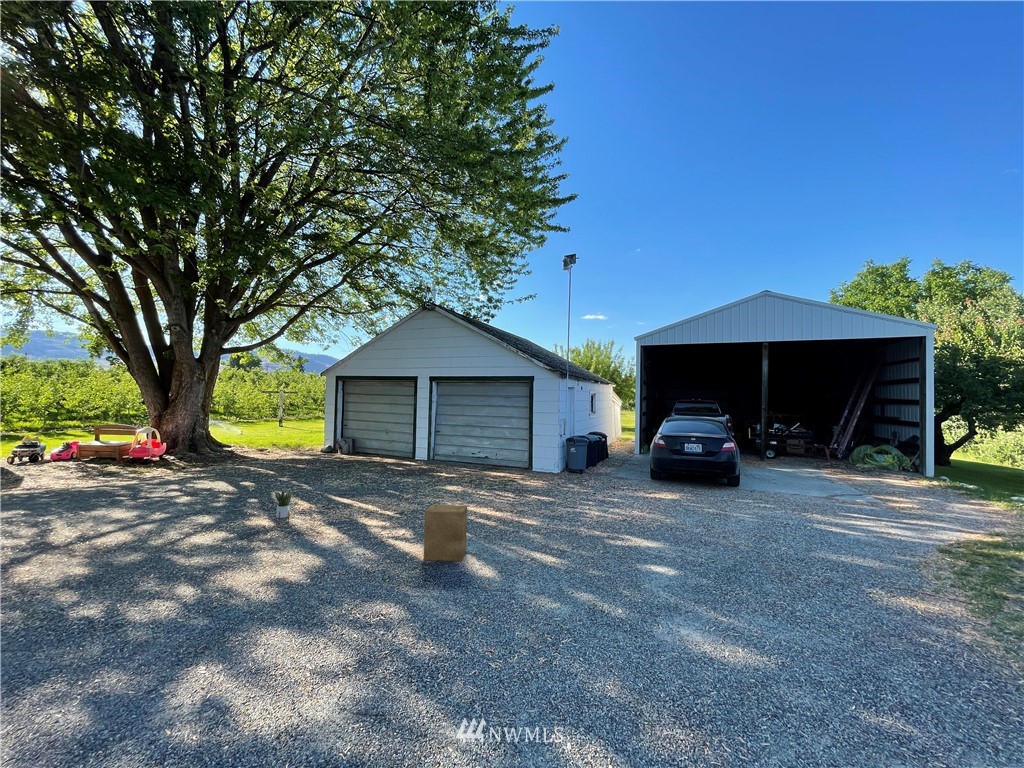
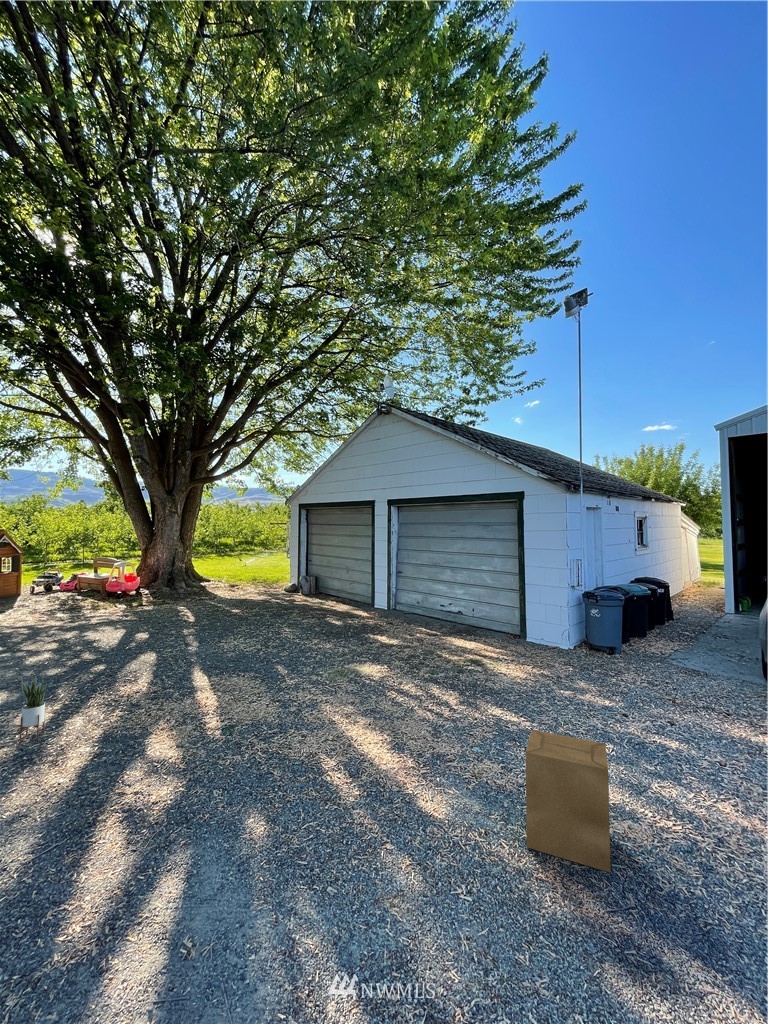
cardboard box: present [424,505,467,561] -> present [526,730,611,873]

